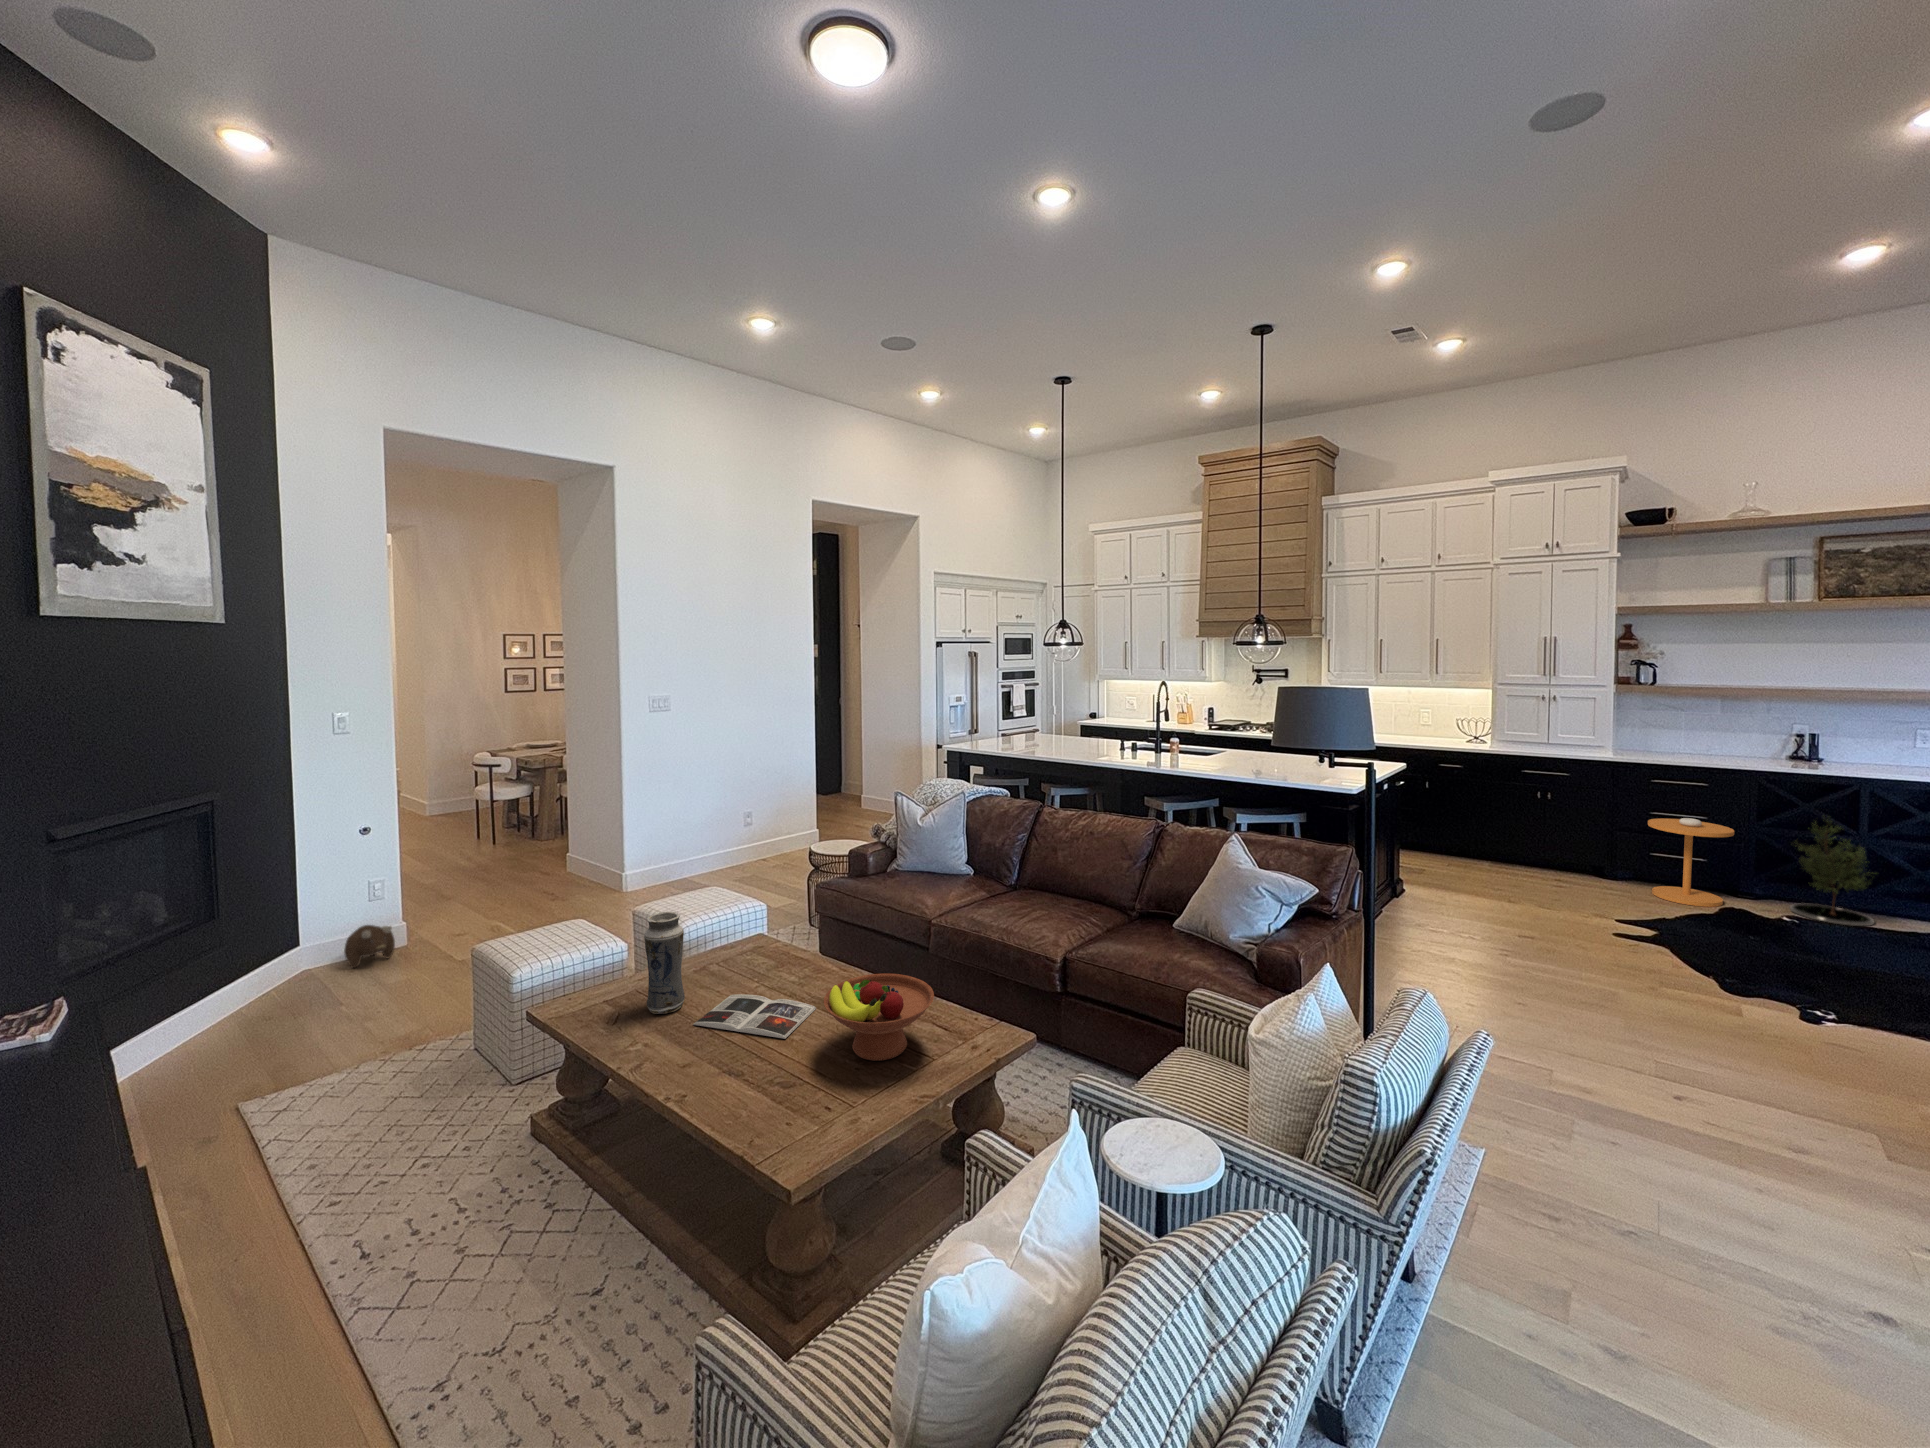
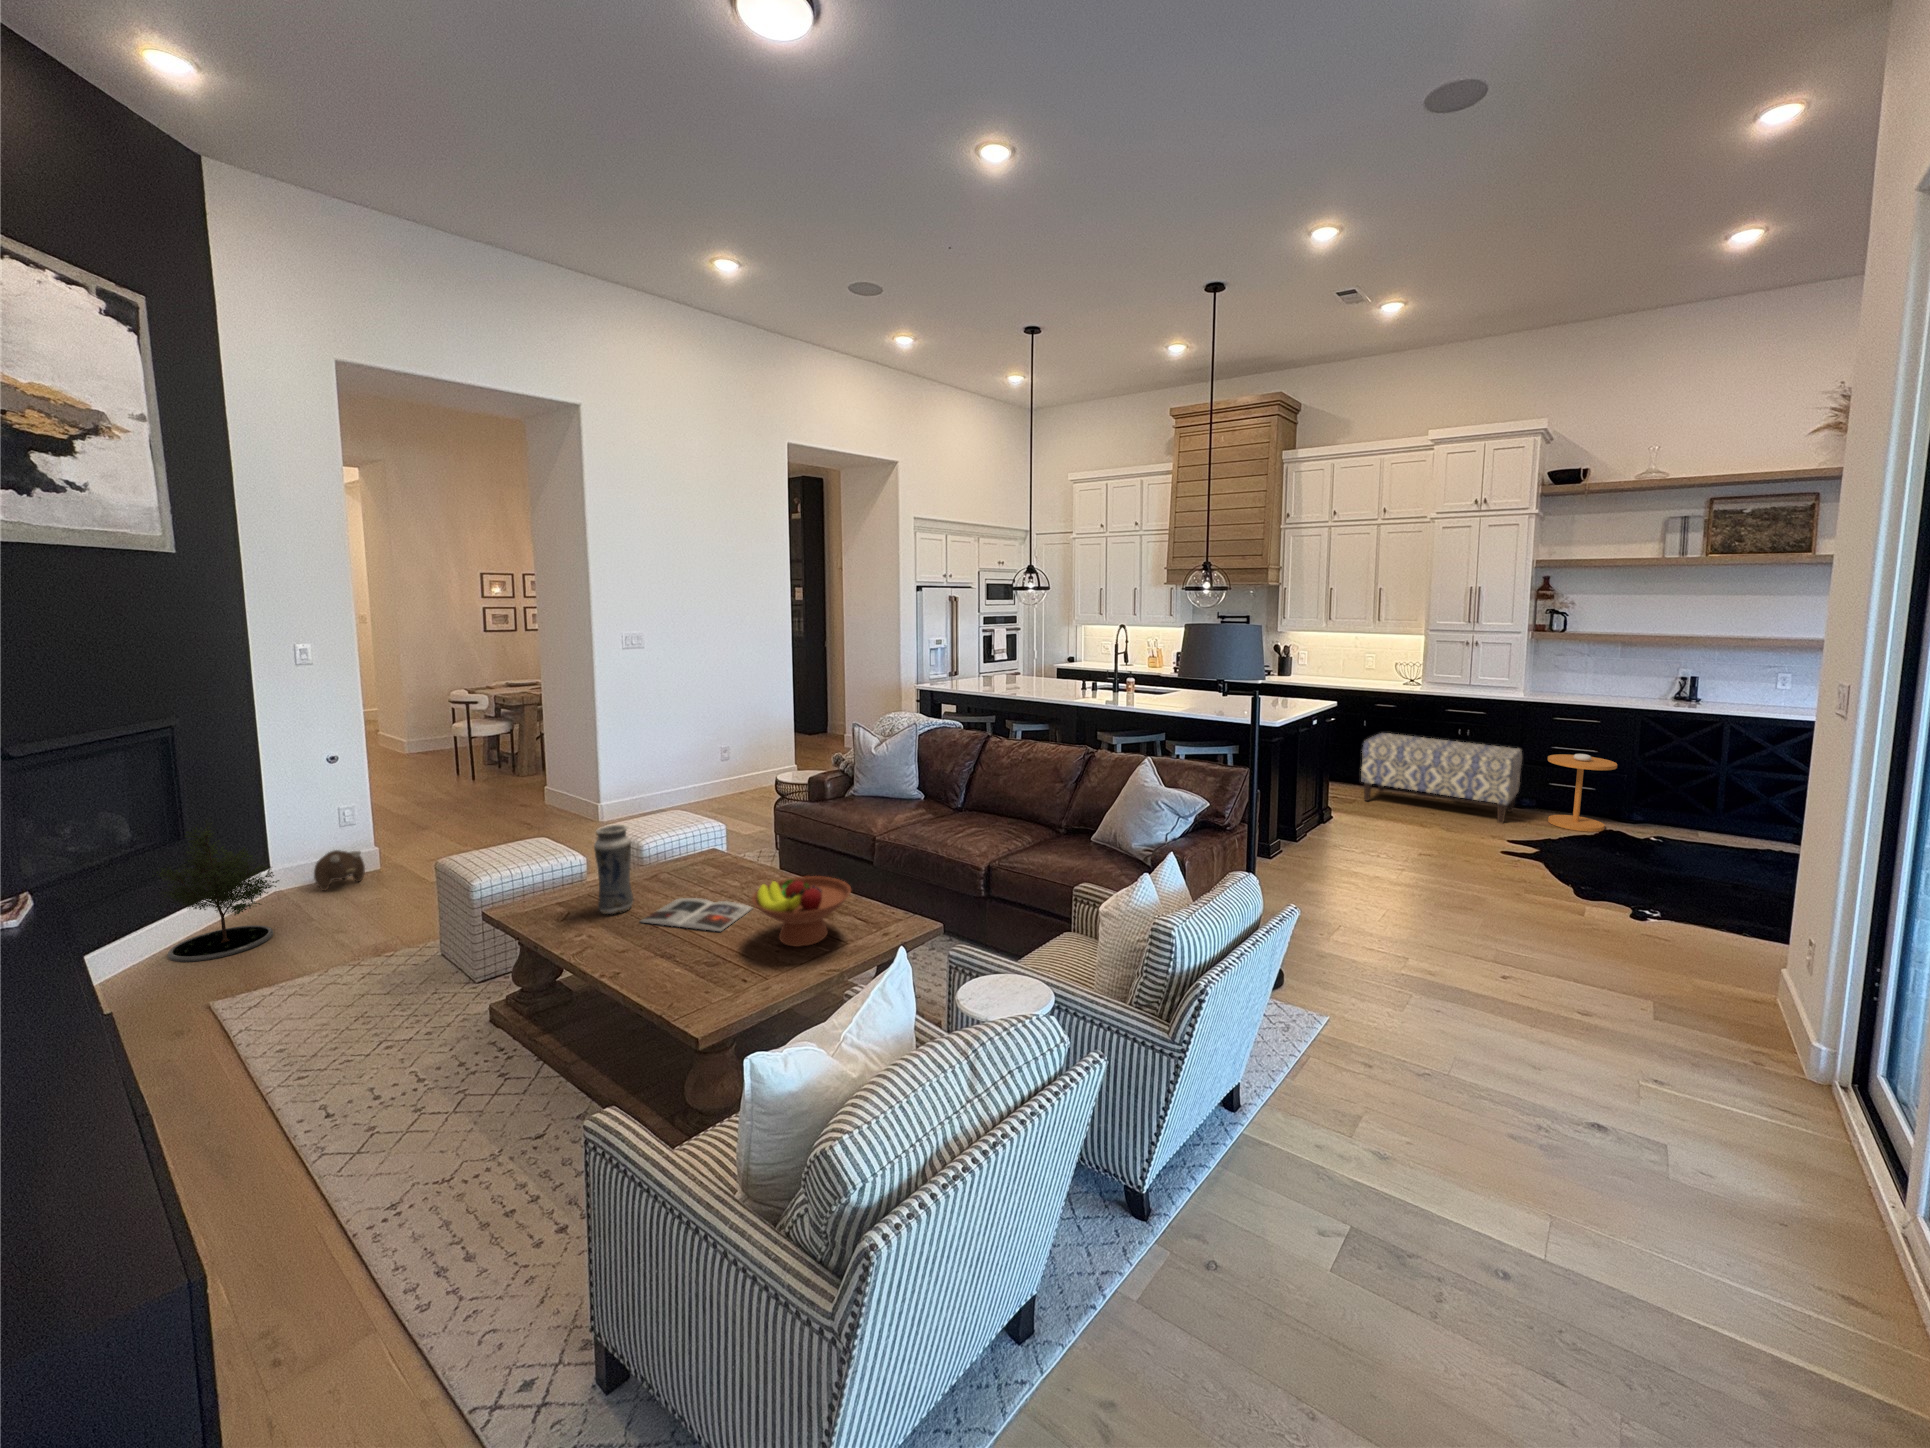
bench: none [1428,793,1614,897] -> present [1361,733,1522,823]
potted tree: present [1790,821,1874,926] -> present [153,822,279,962]

